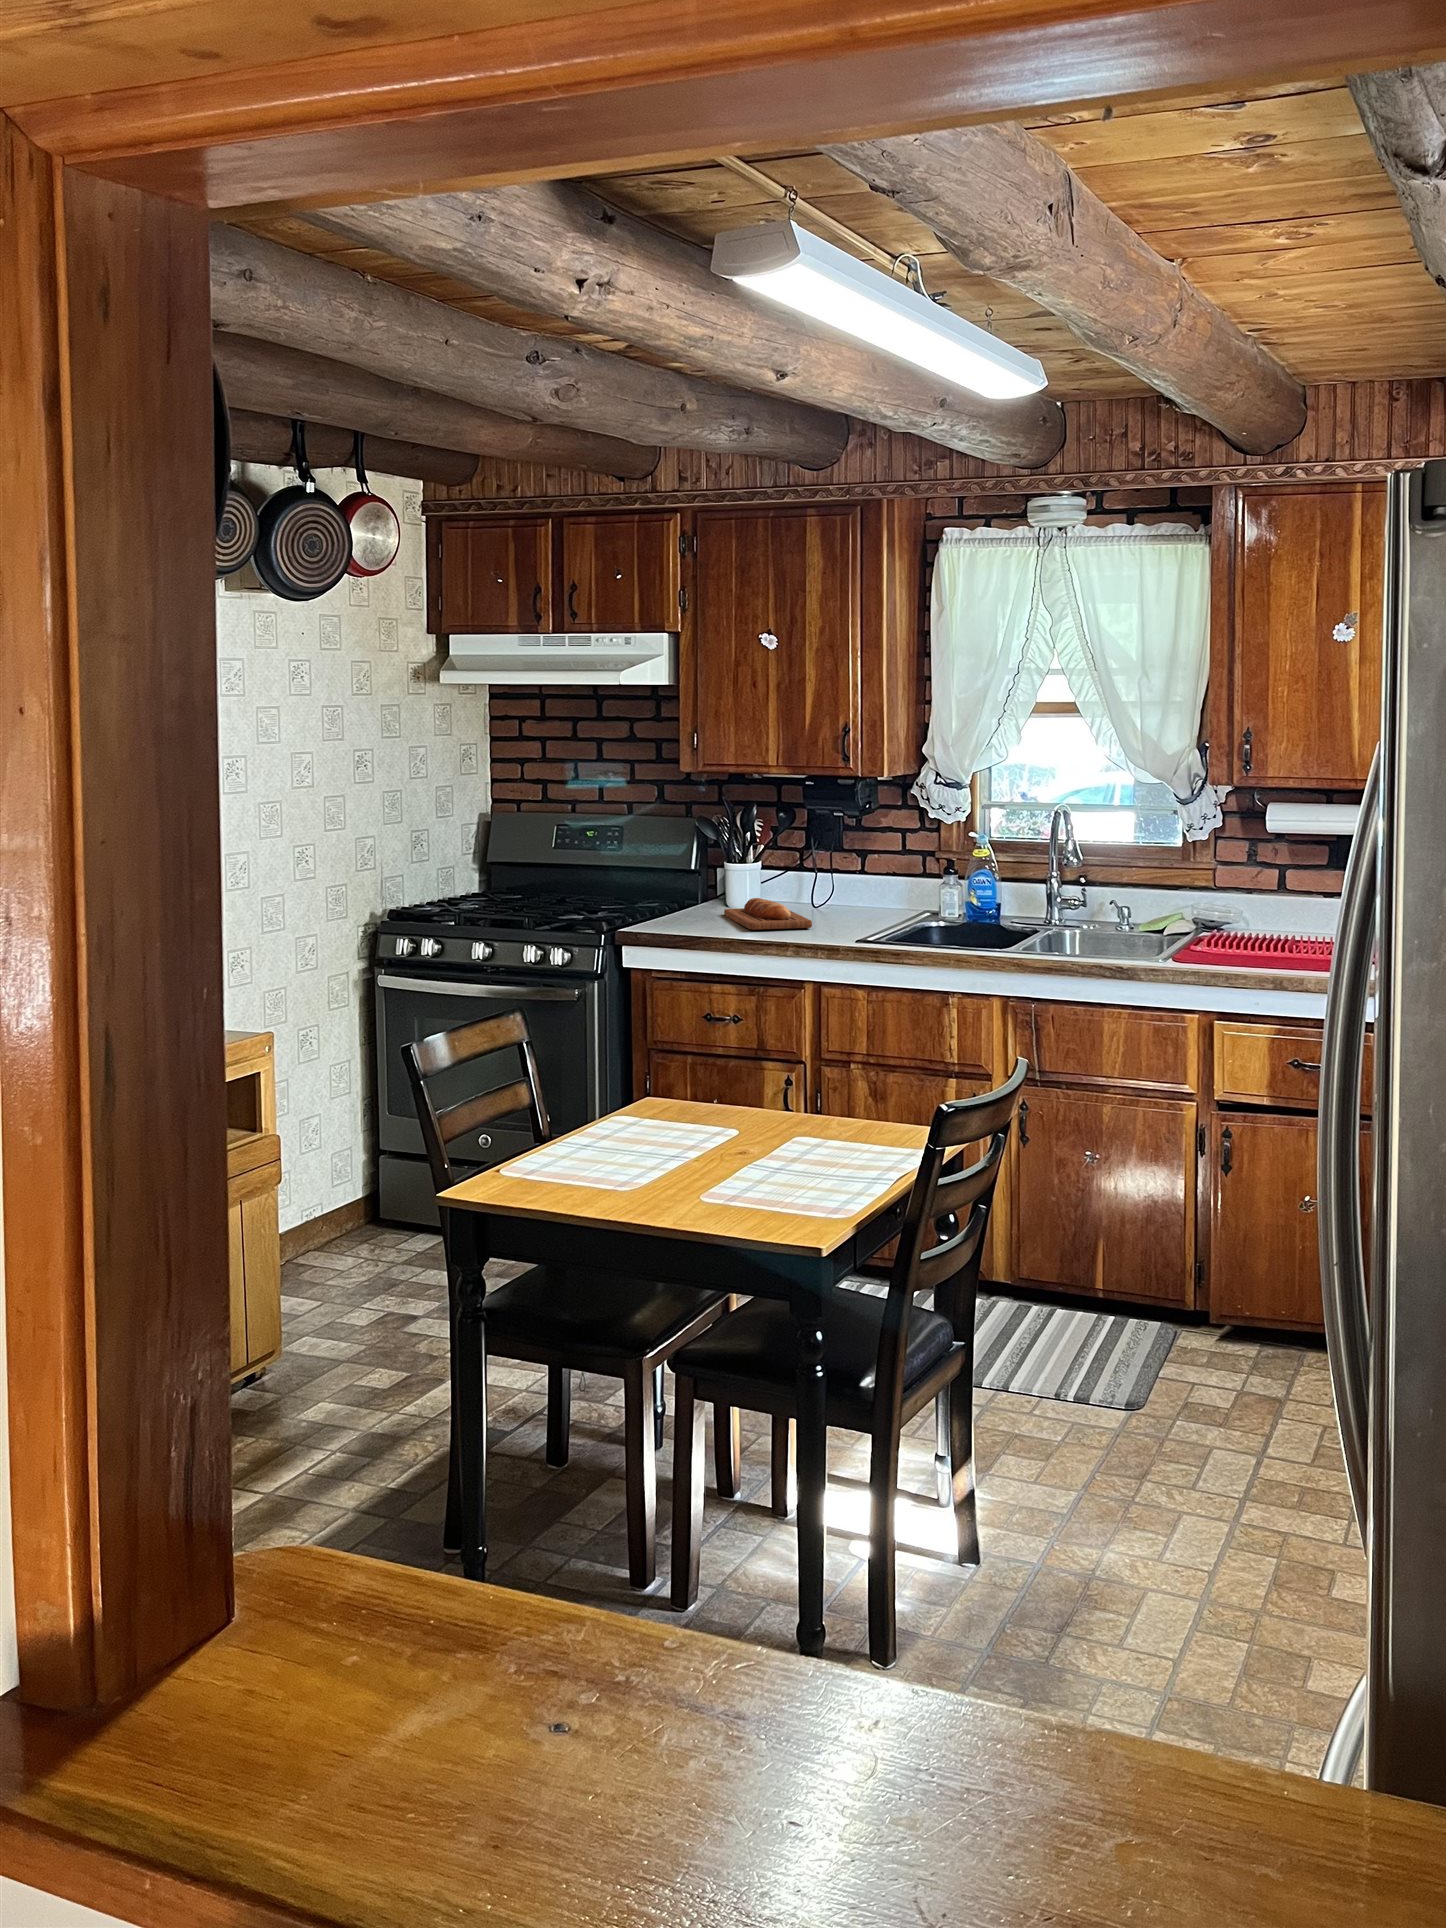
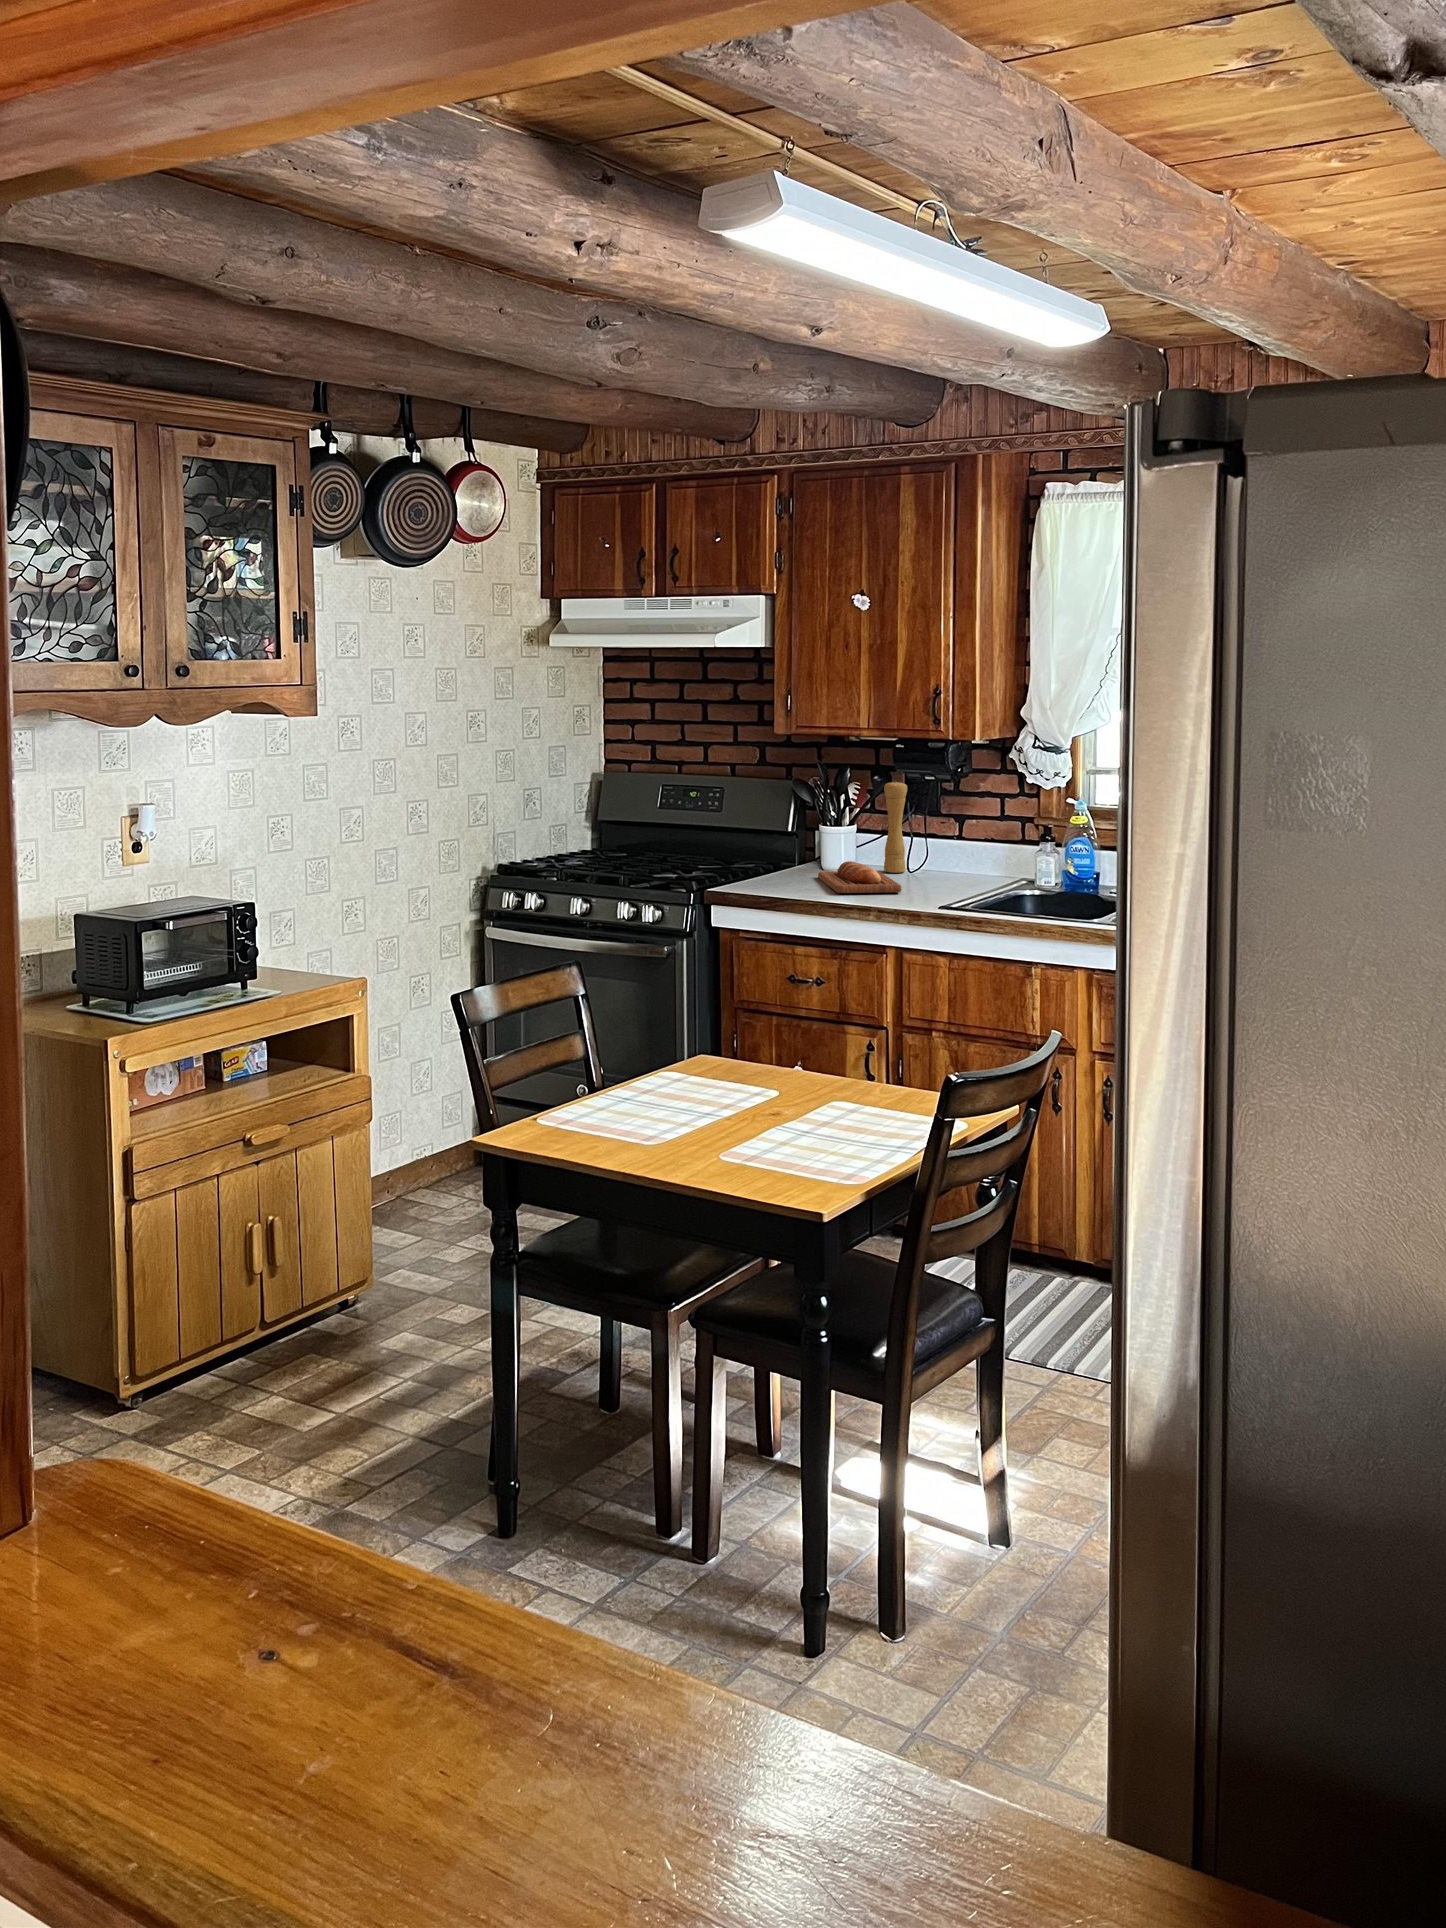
pepper mill: none [787,818,809,908] -> present [884,781,907,873]

